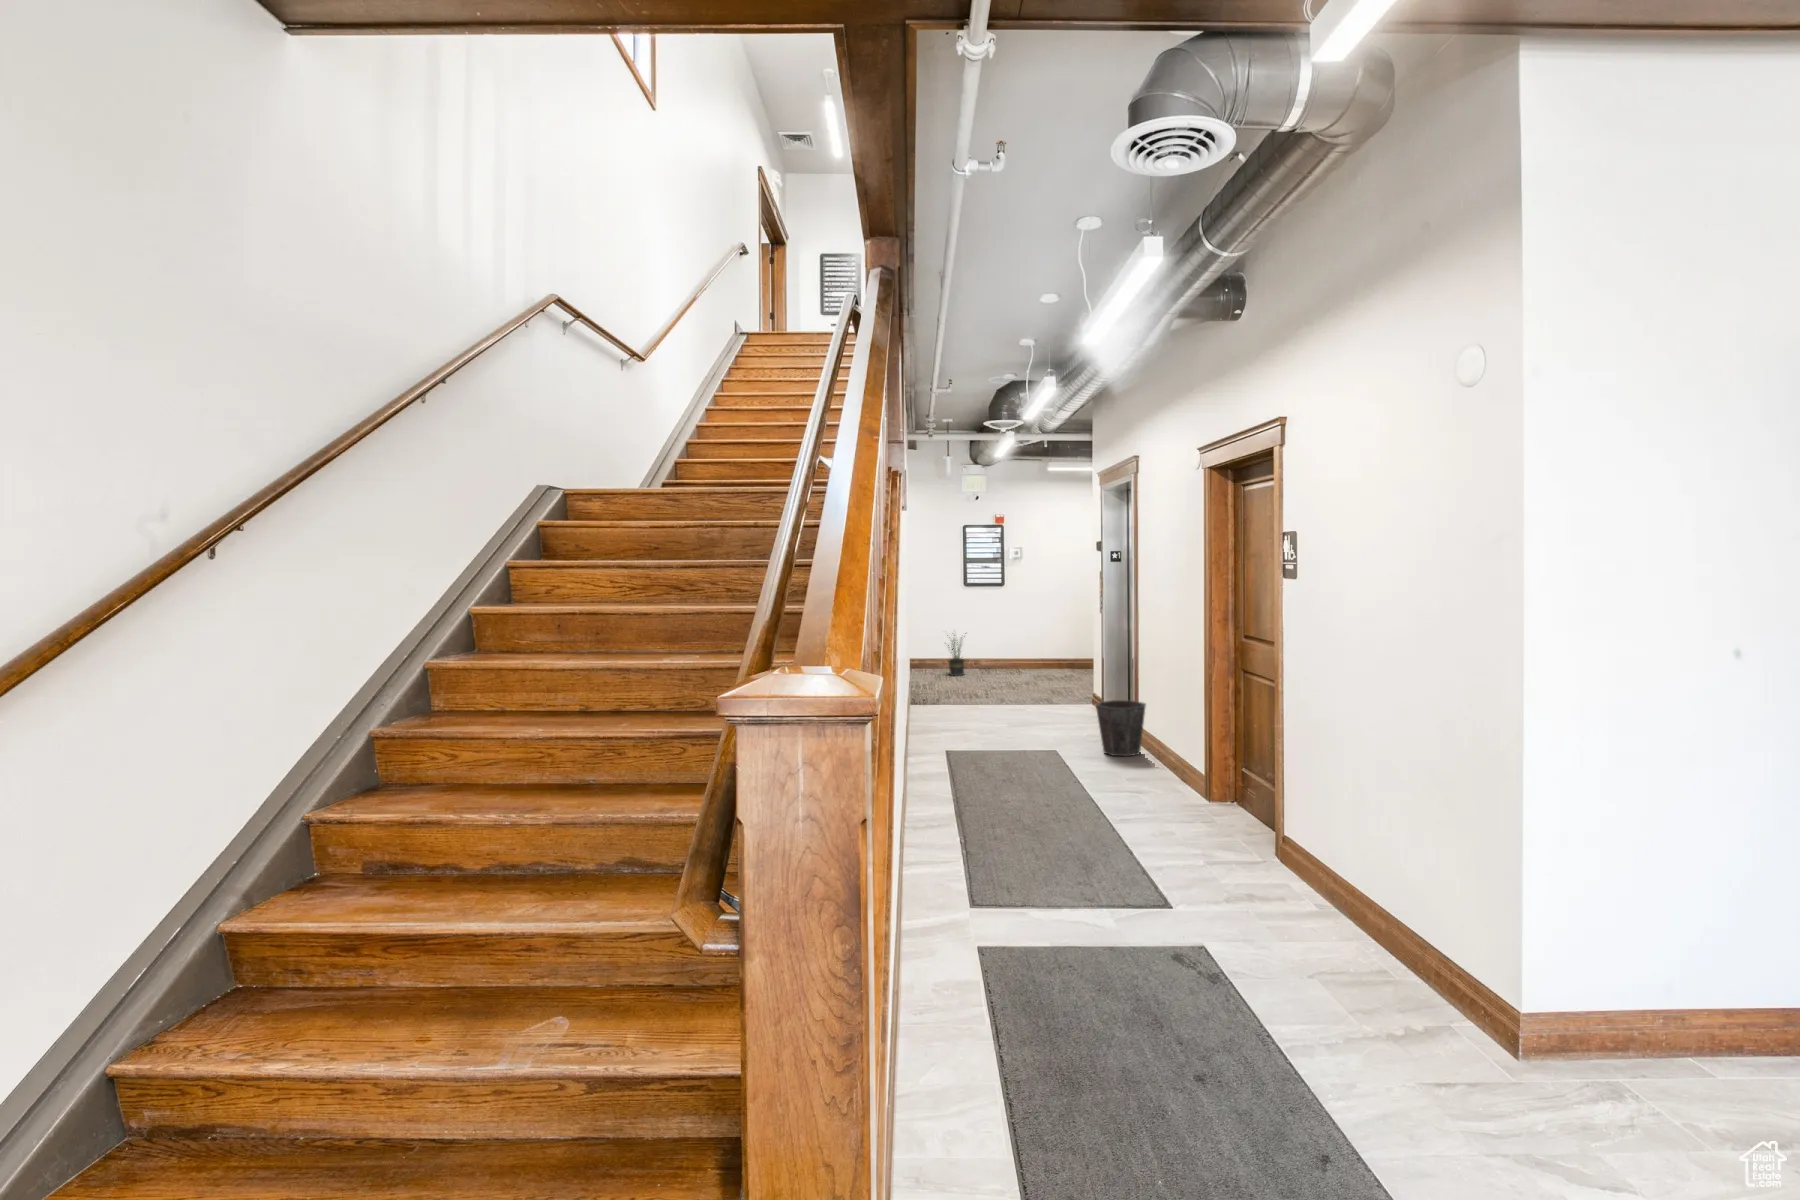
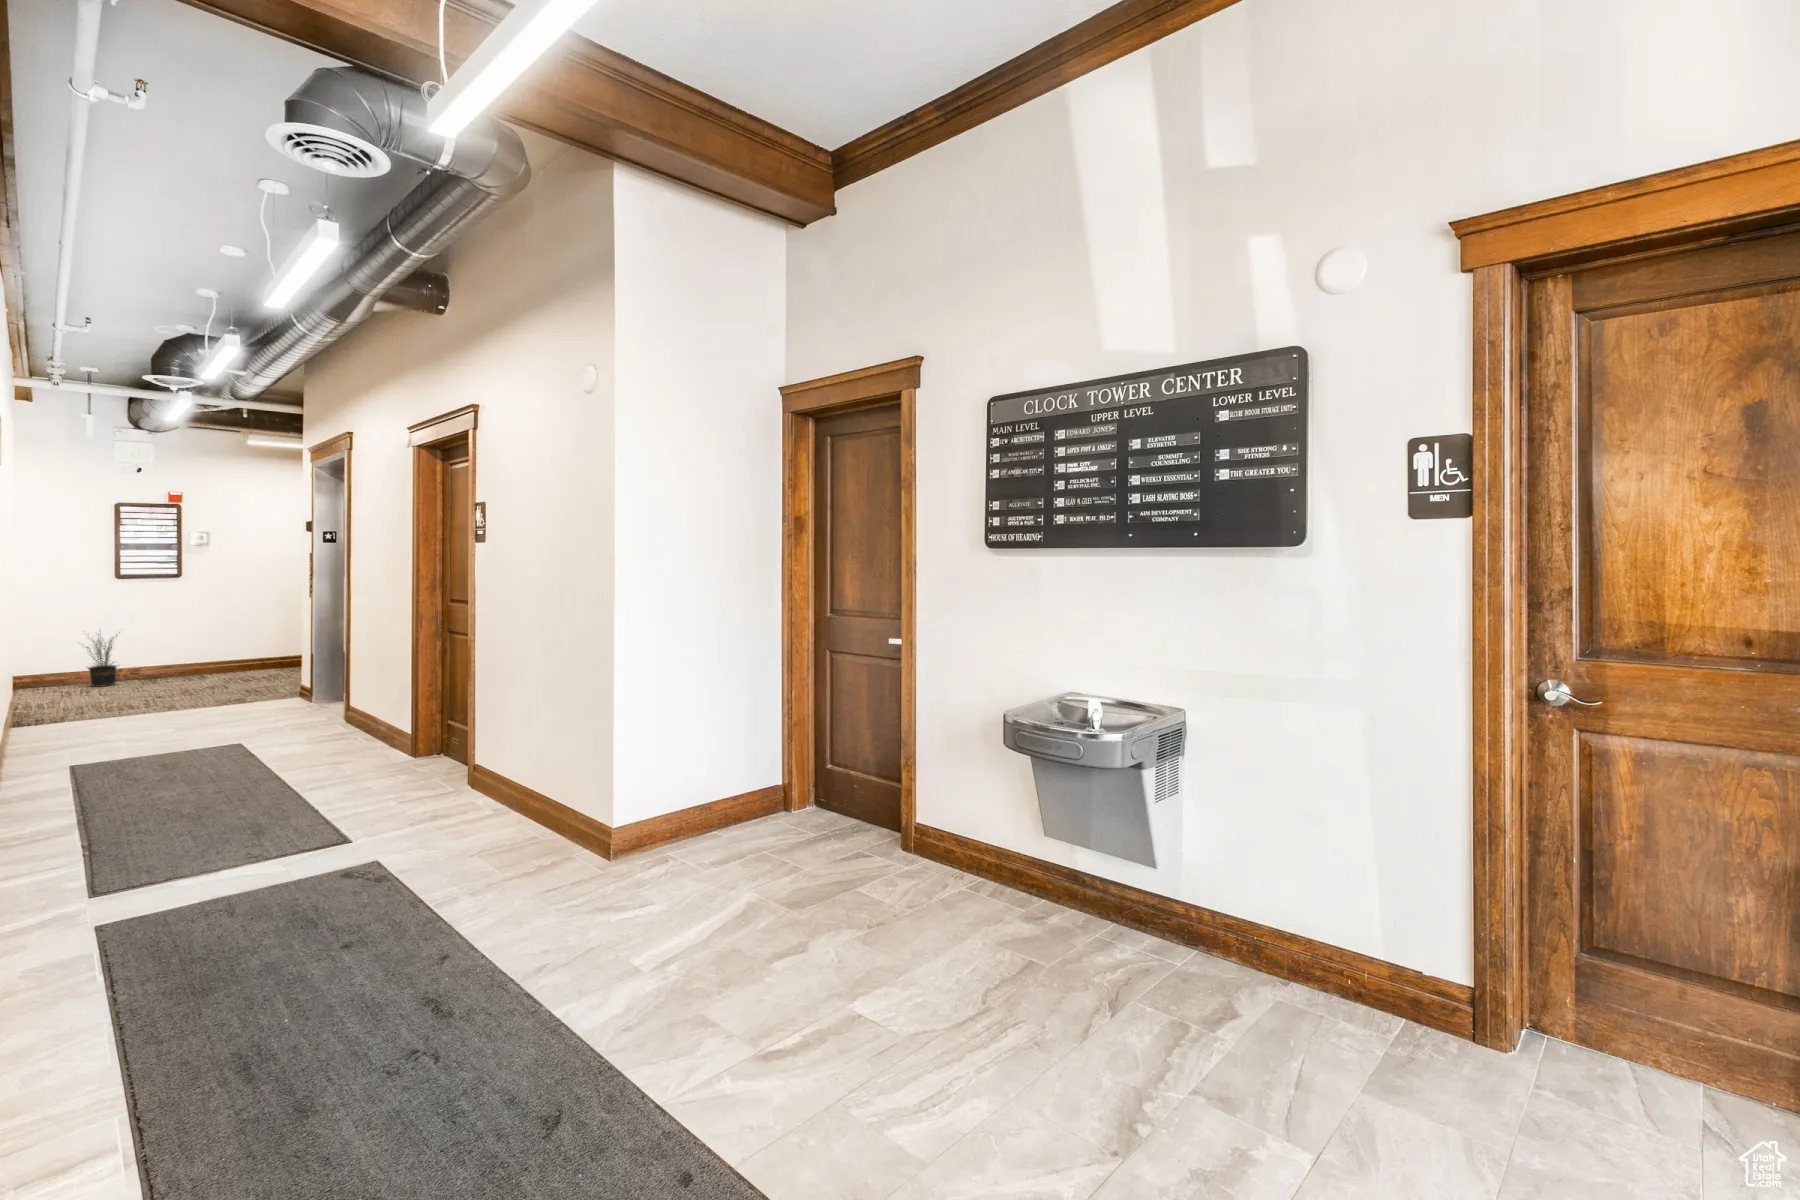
waste bin: present [1096,700,1146,756] -> none [295,680,356,737]

